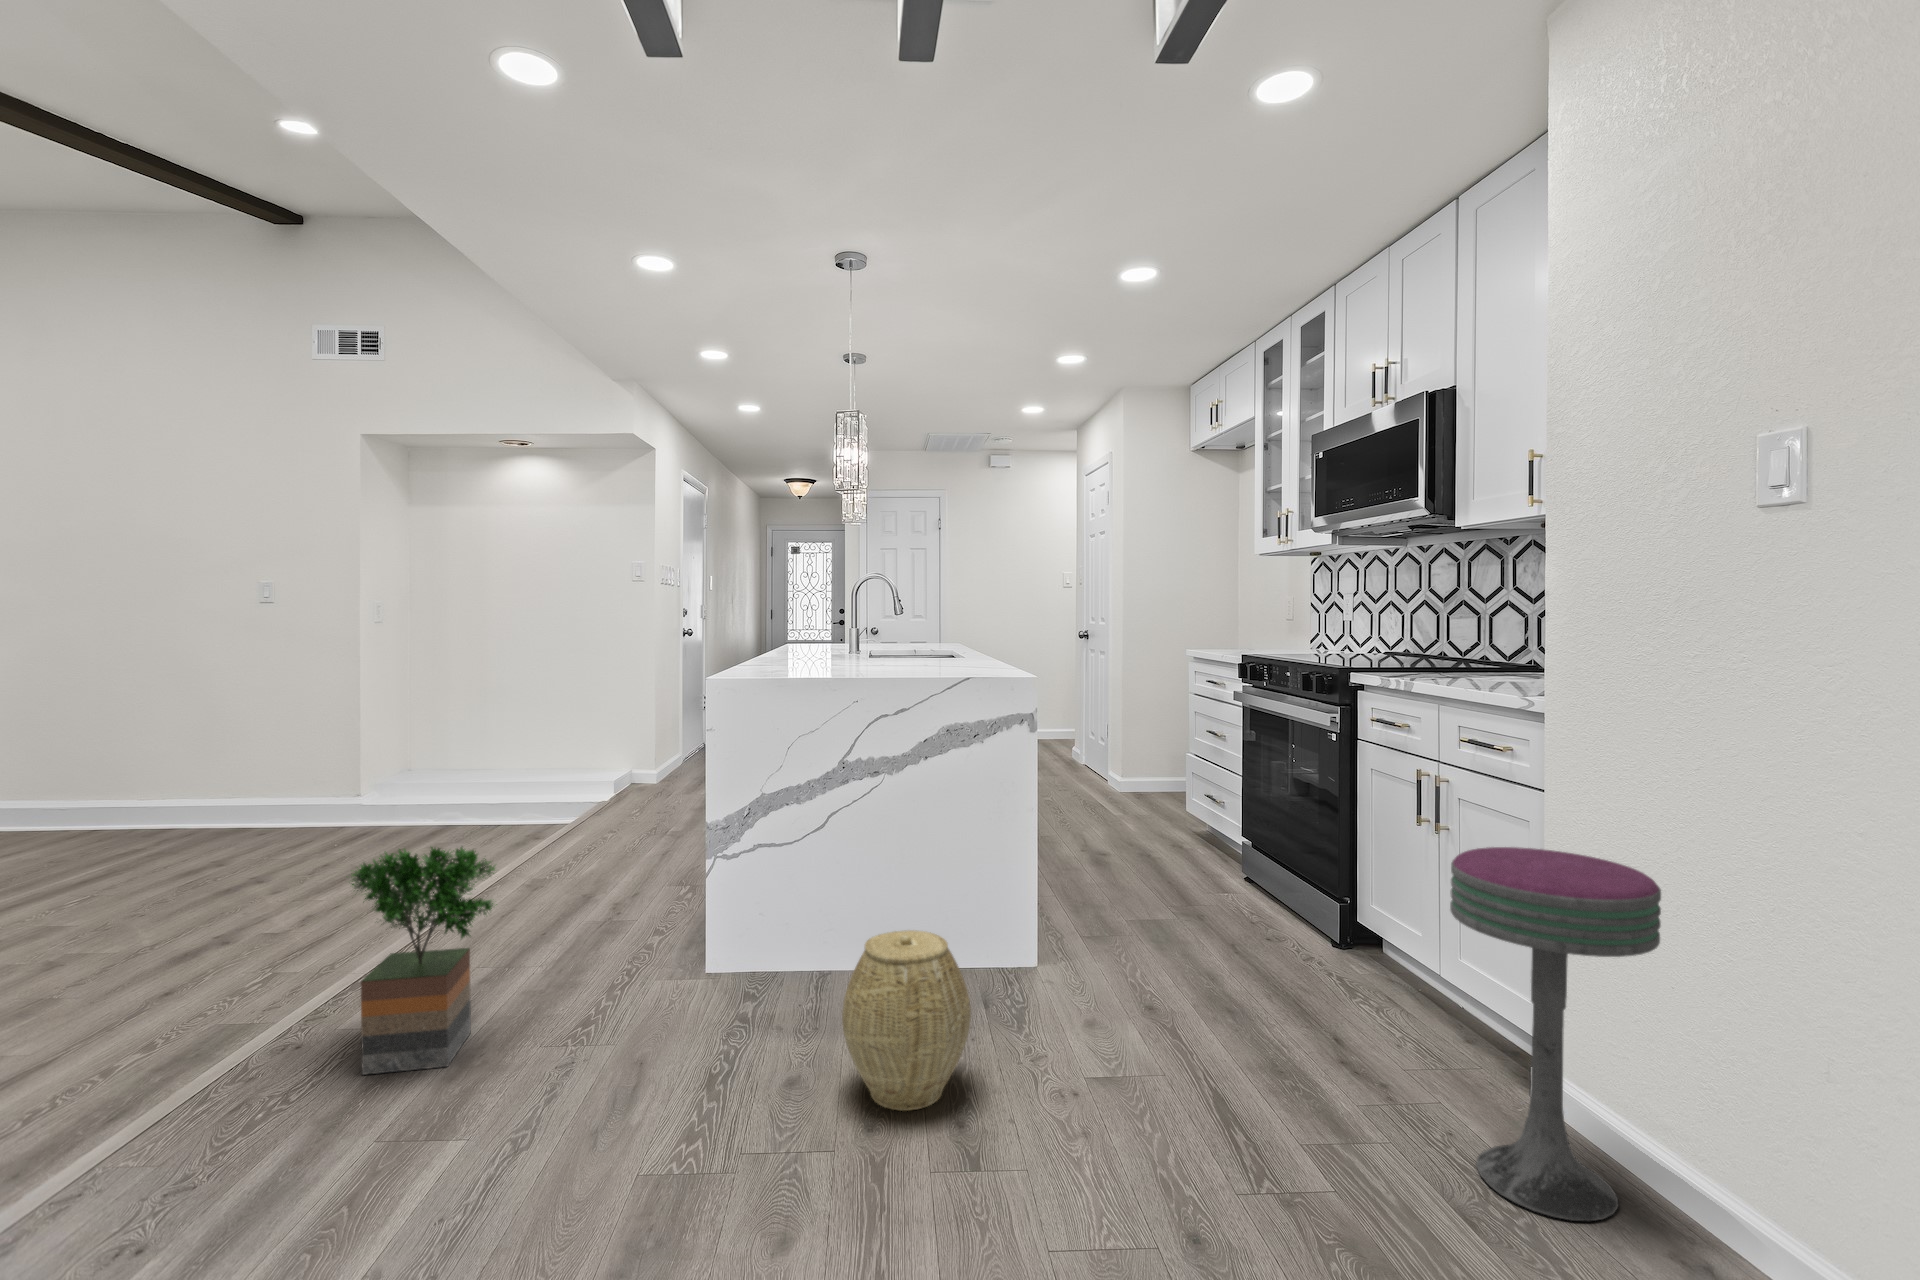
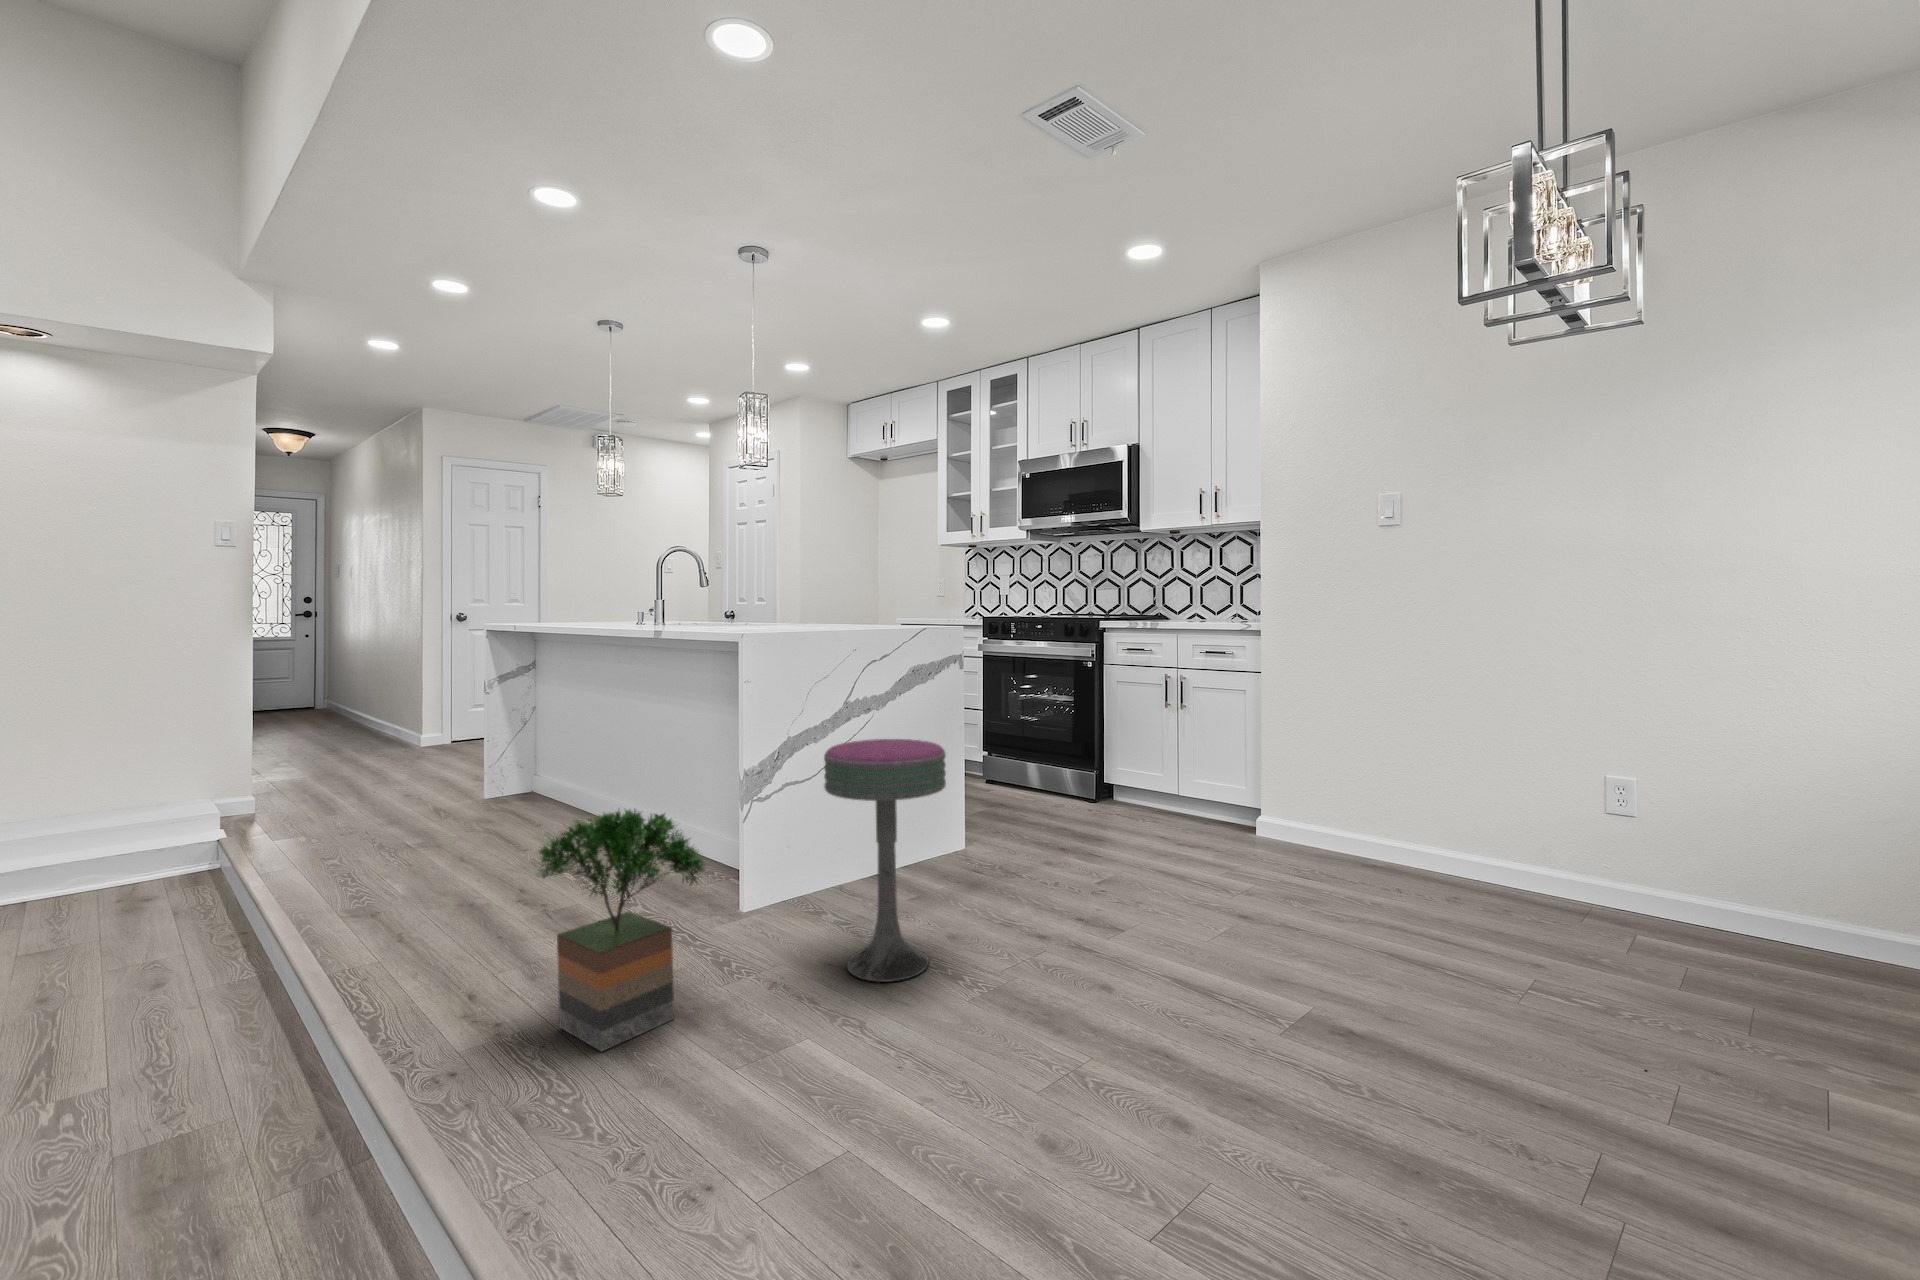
bar stool: present [1450,847,1661,1221] -> present [824,739,946,982]
woven basket: present [842,930,971,1111] -> none [992,803,1085,926]

